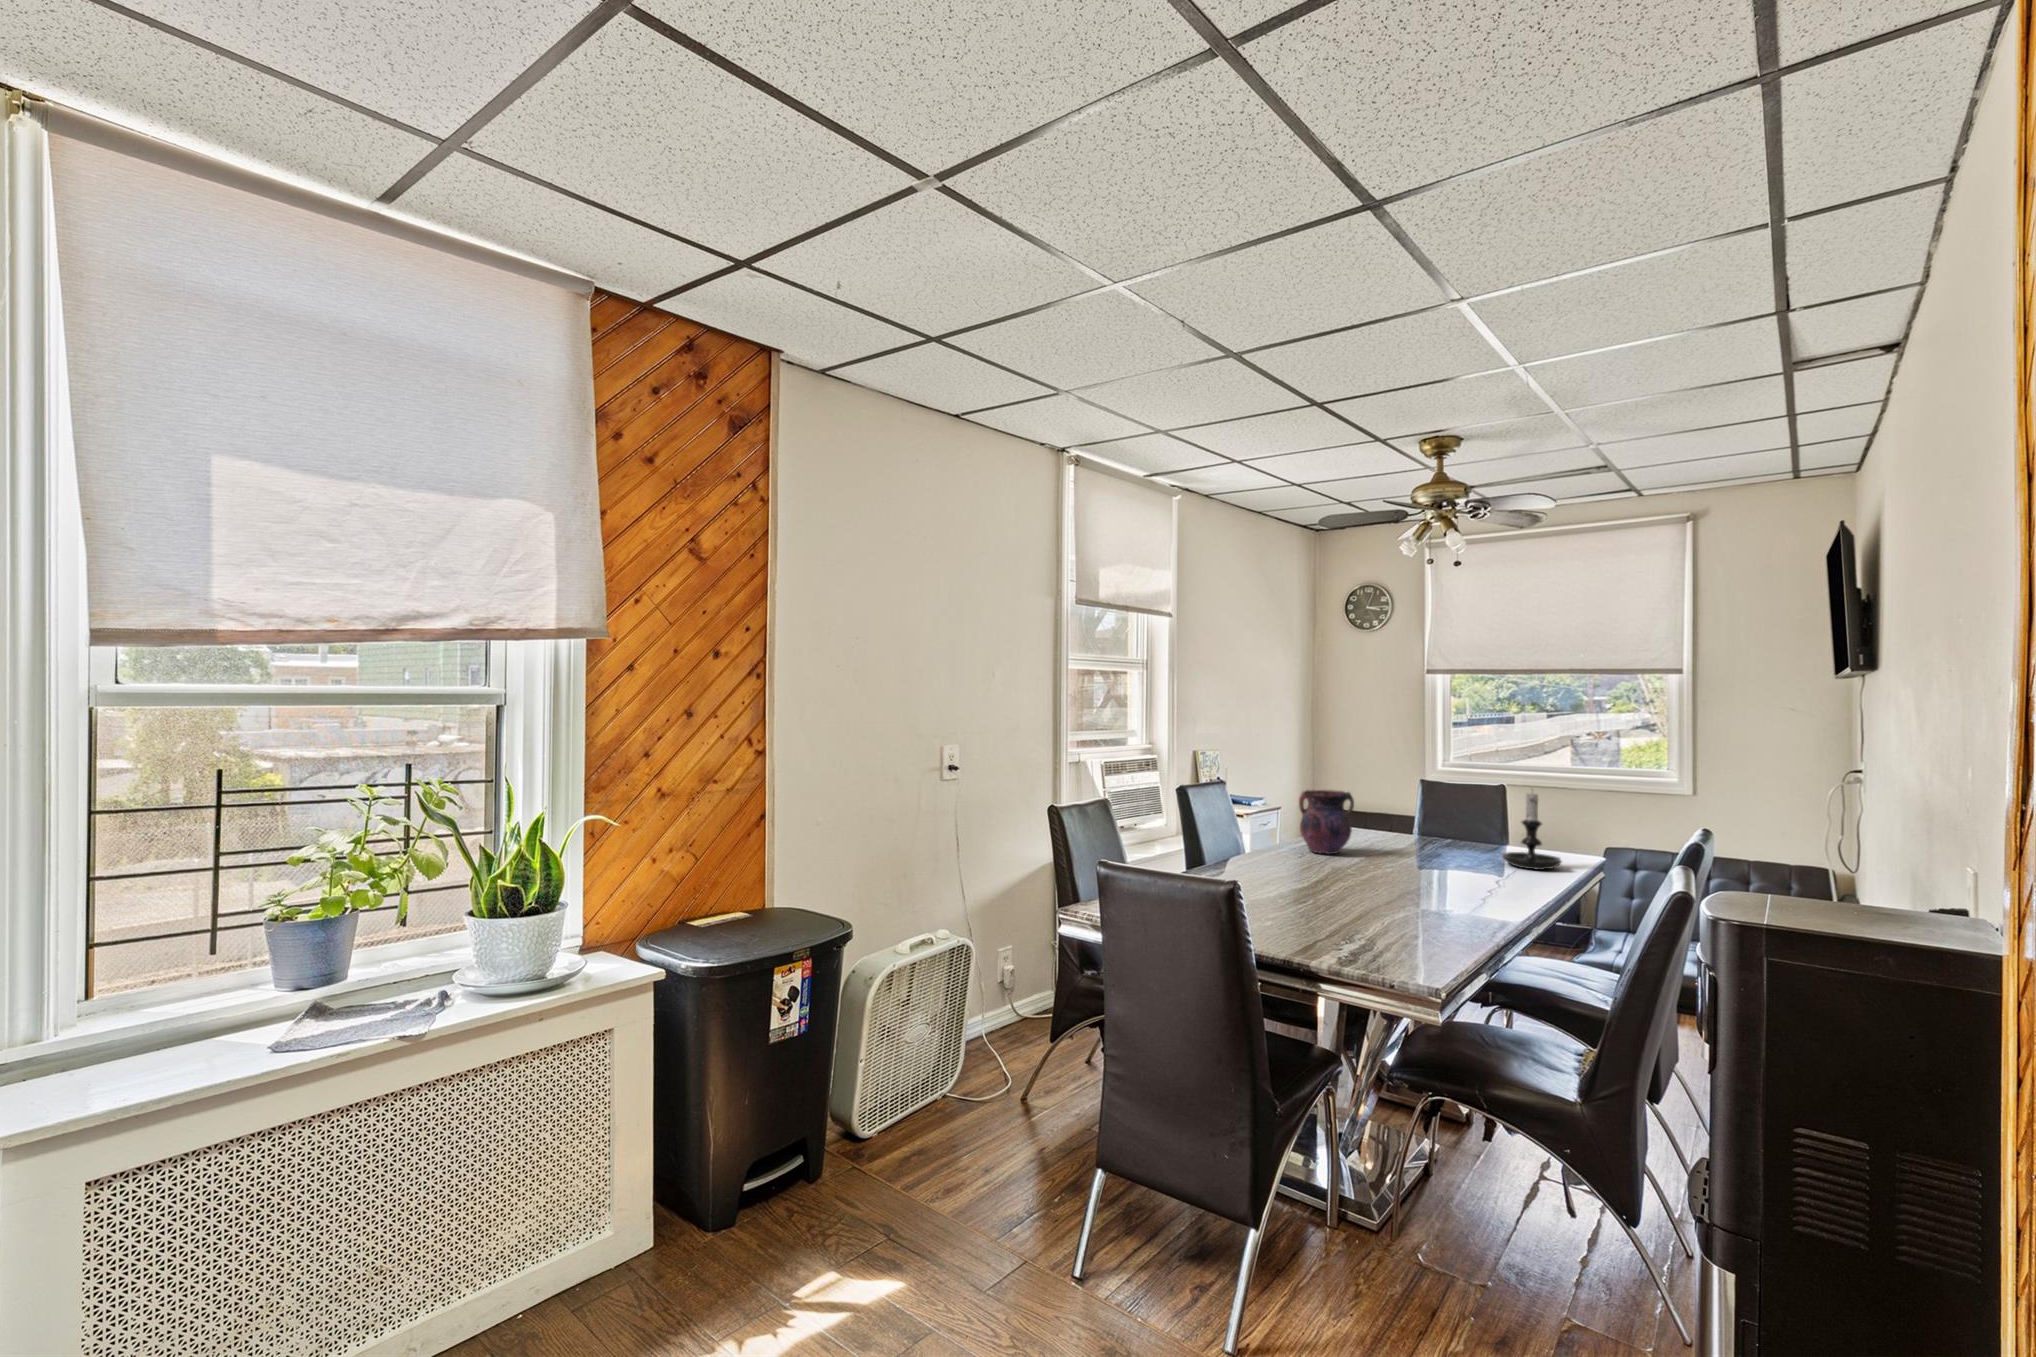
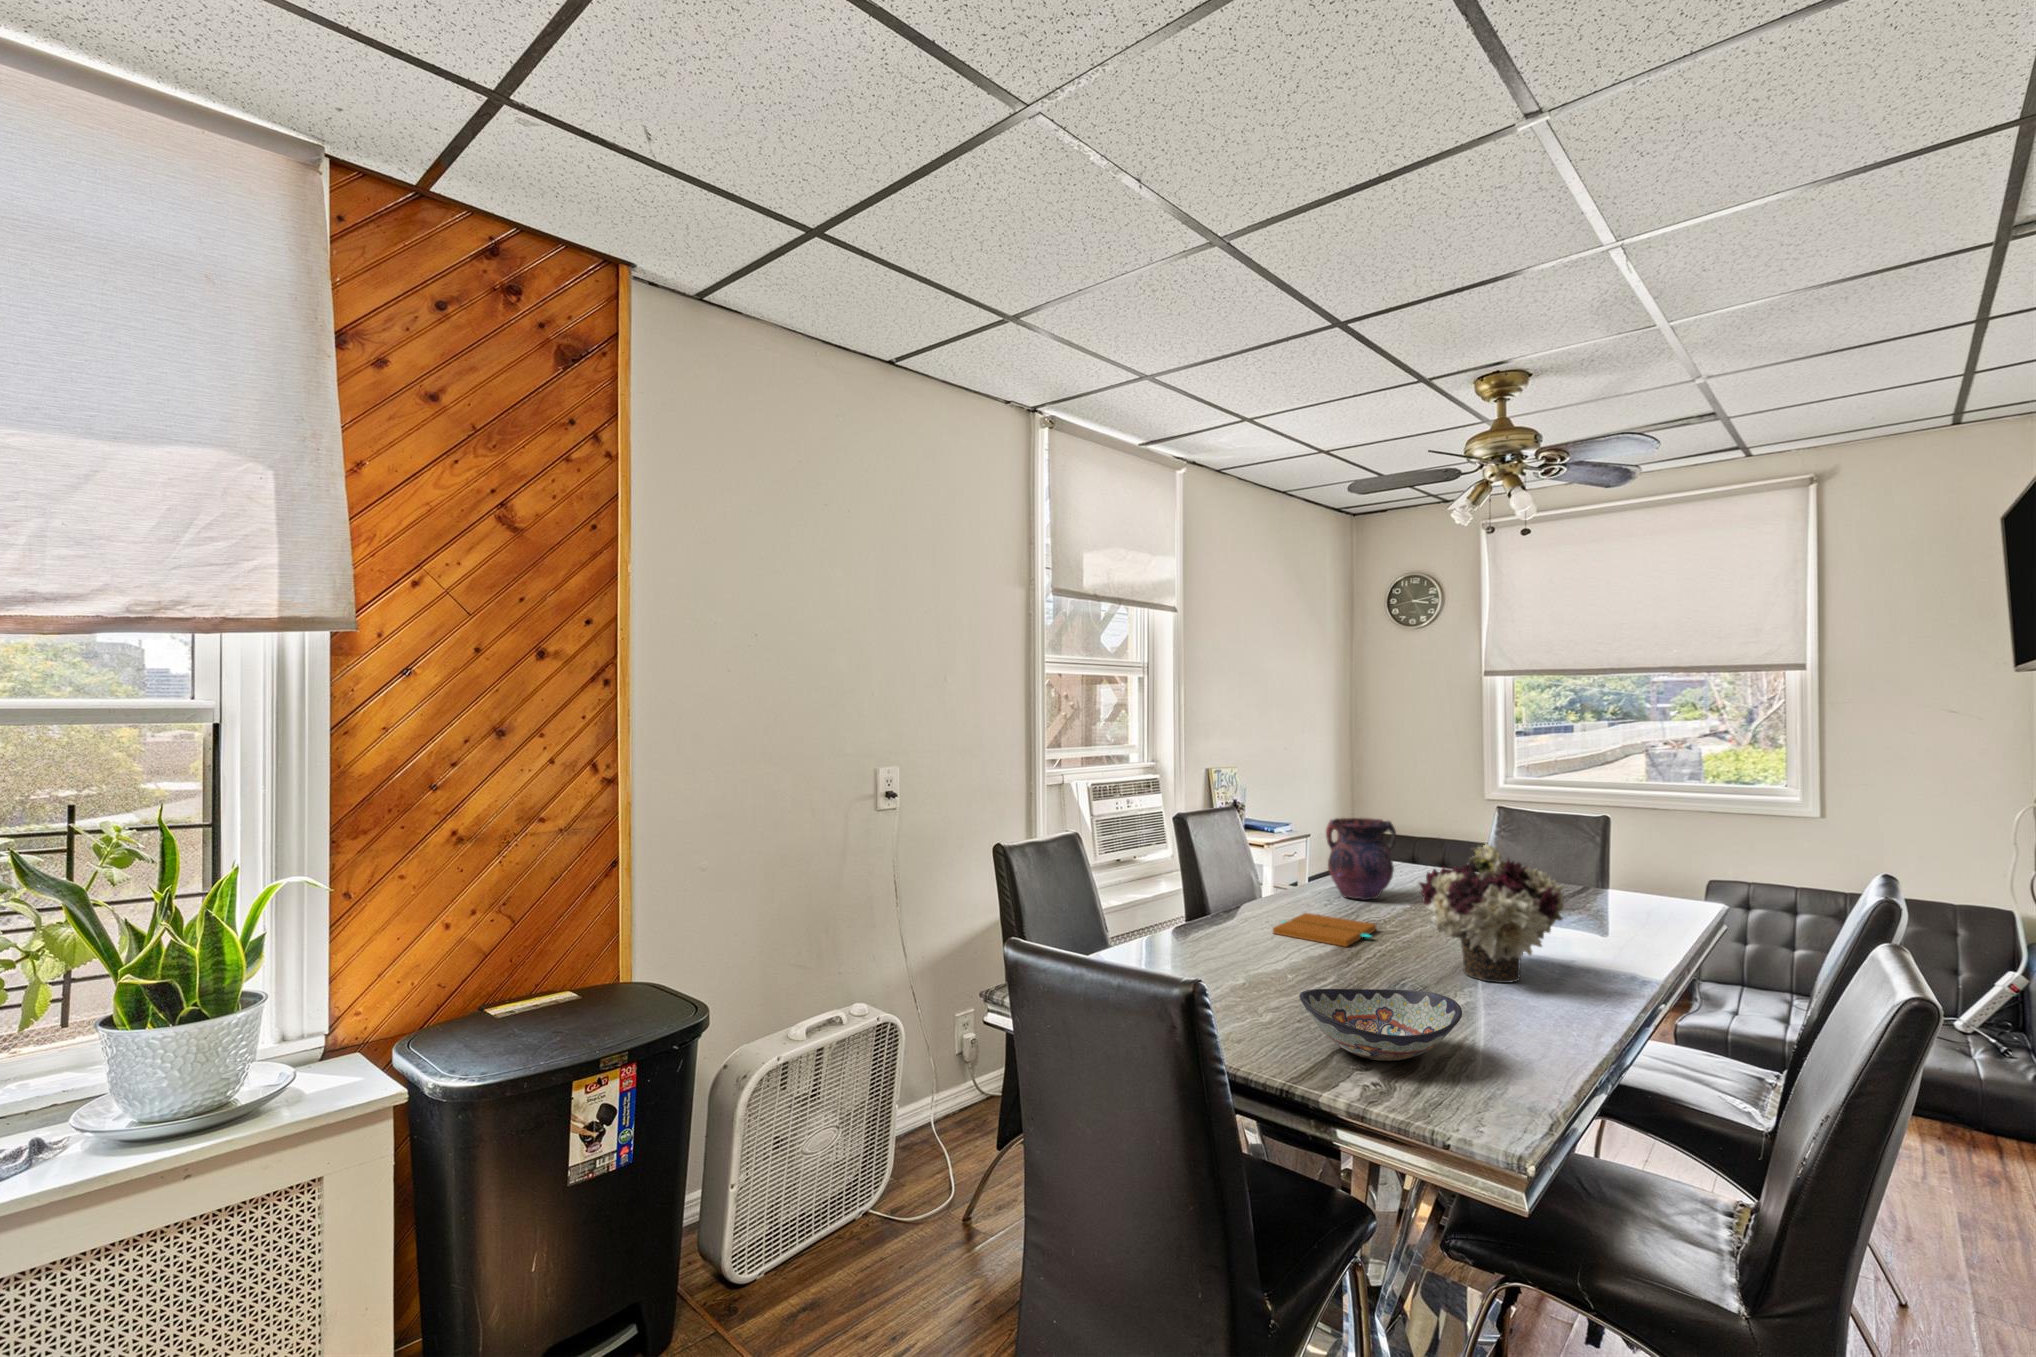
candle holder: present [1502,793,1561,870] -> none [1590,816,1674,923]
flower arrangement: none [1373,803,1478,905] -> present [1419,844,1564,983]
book: none [1261,862,1340,884] -> present [1273,913,1376,947]
decorative bowl: none [1293,901,1404,945] -> present [1299,989,1462,1061]

